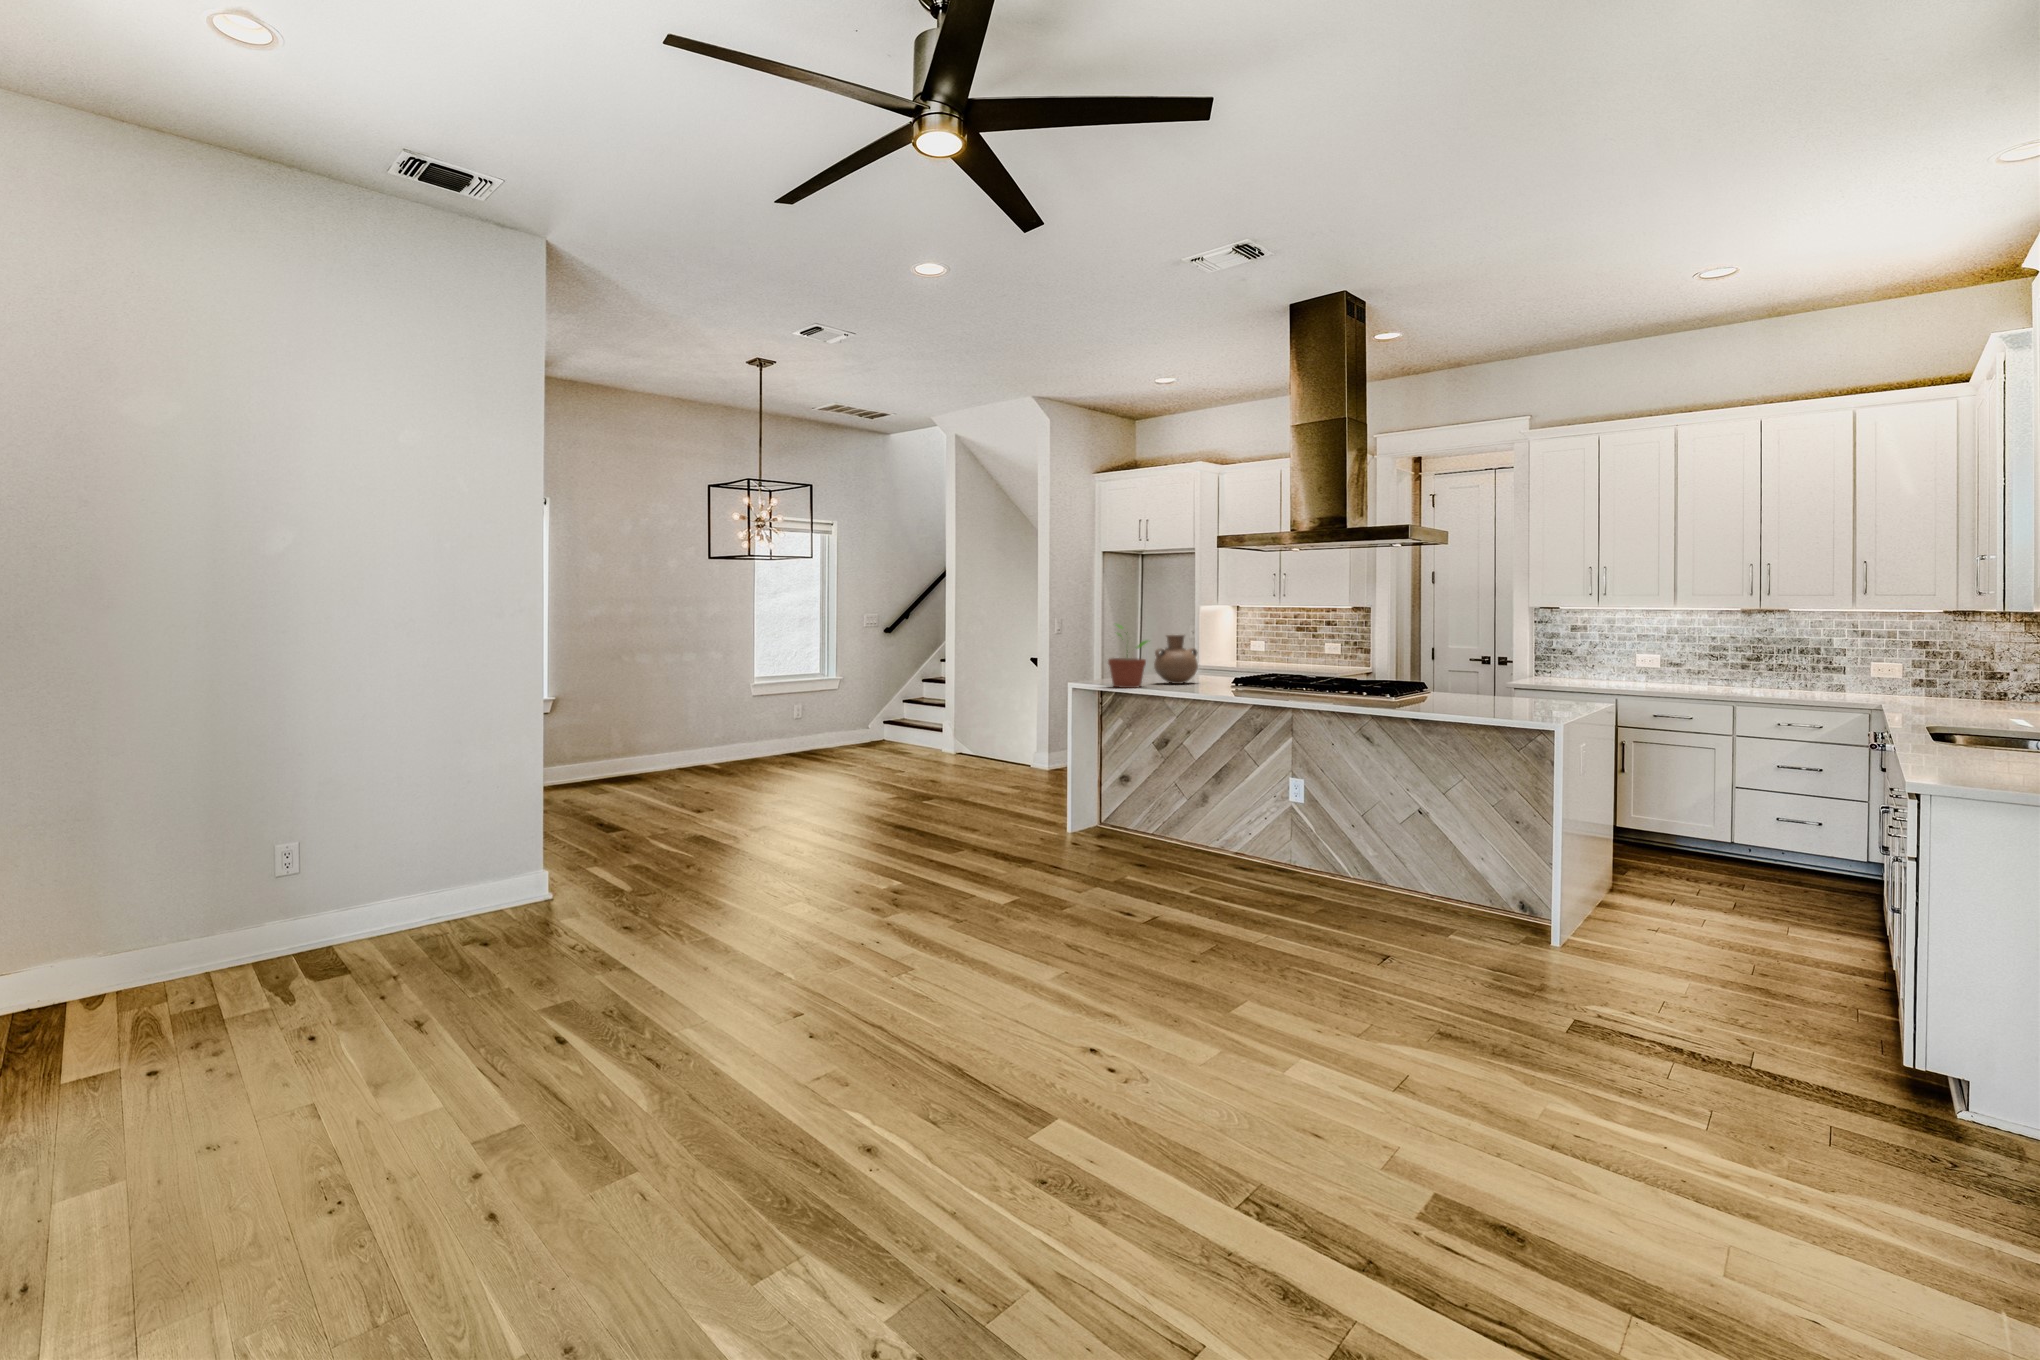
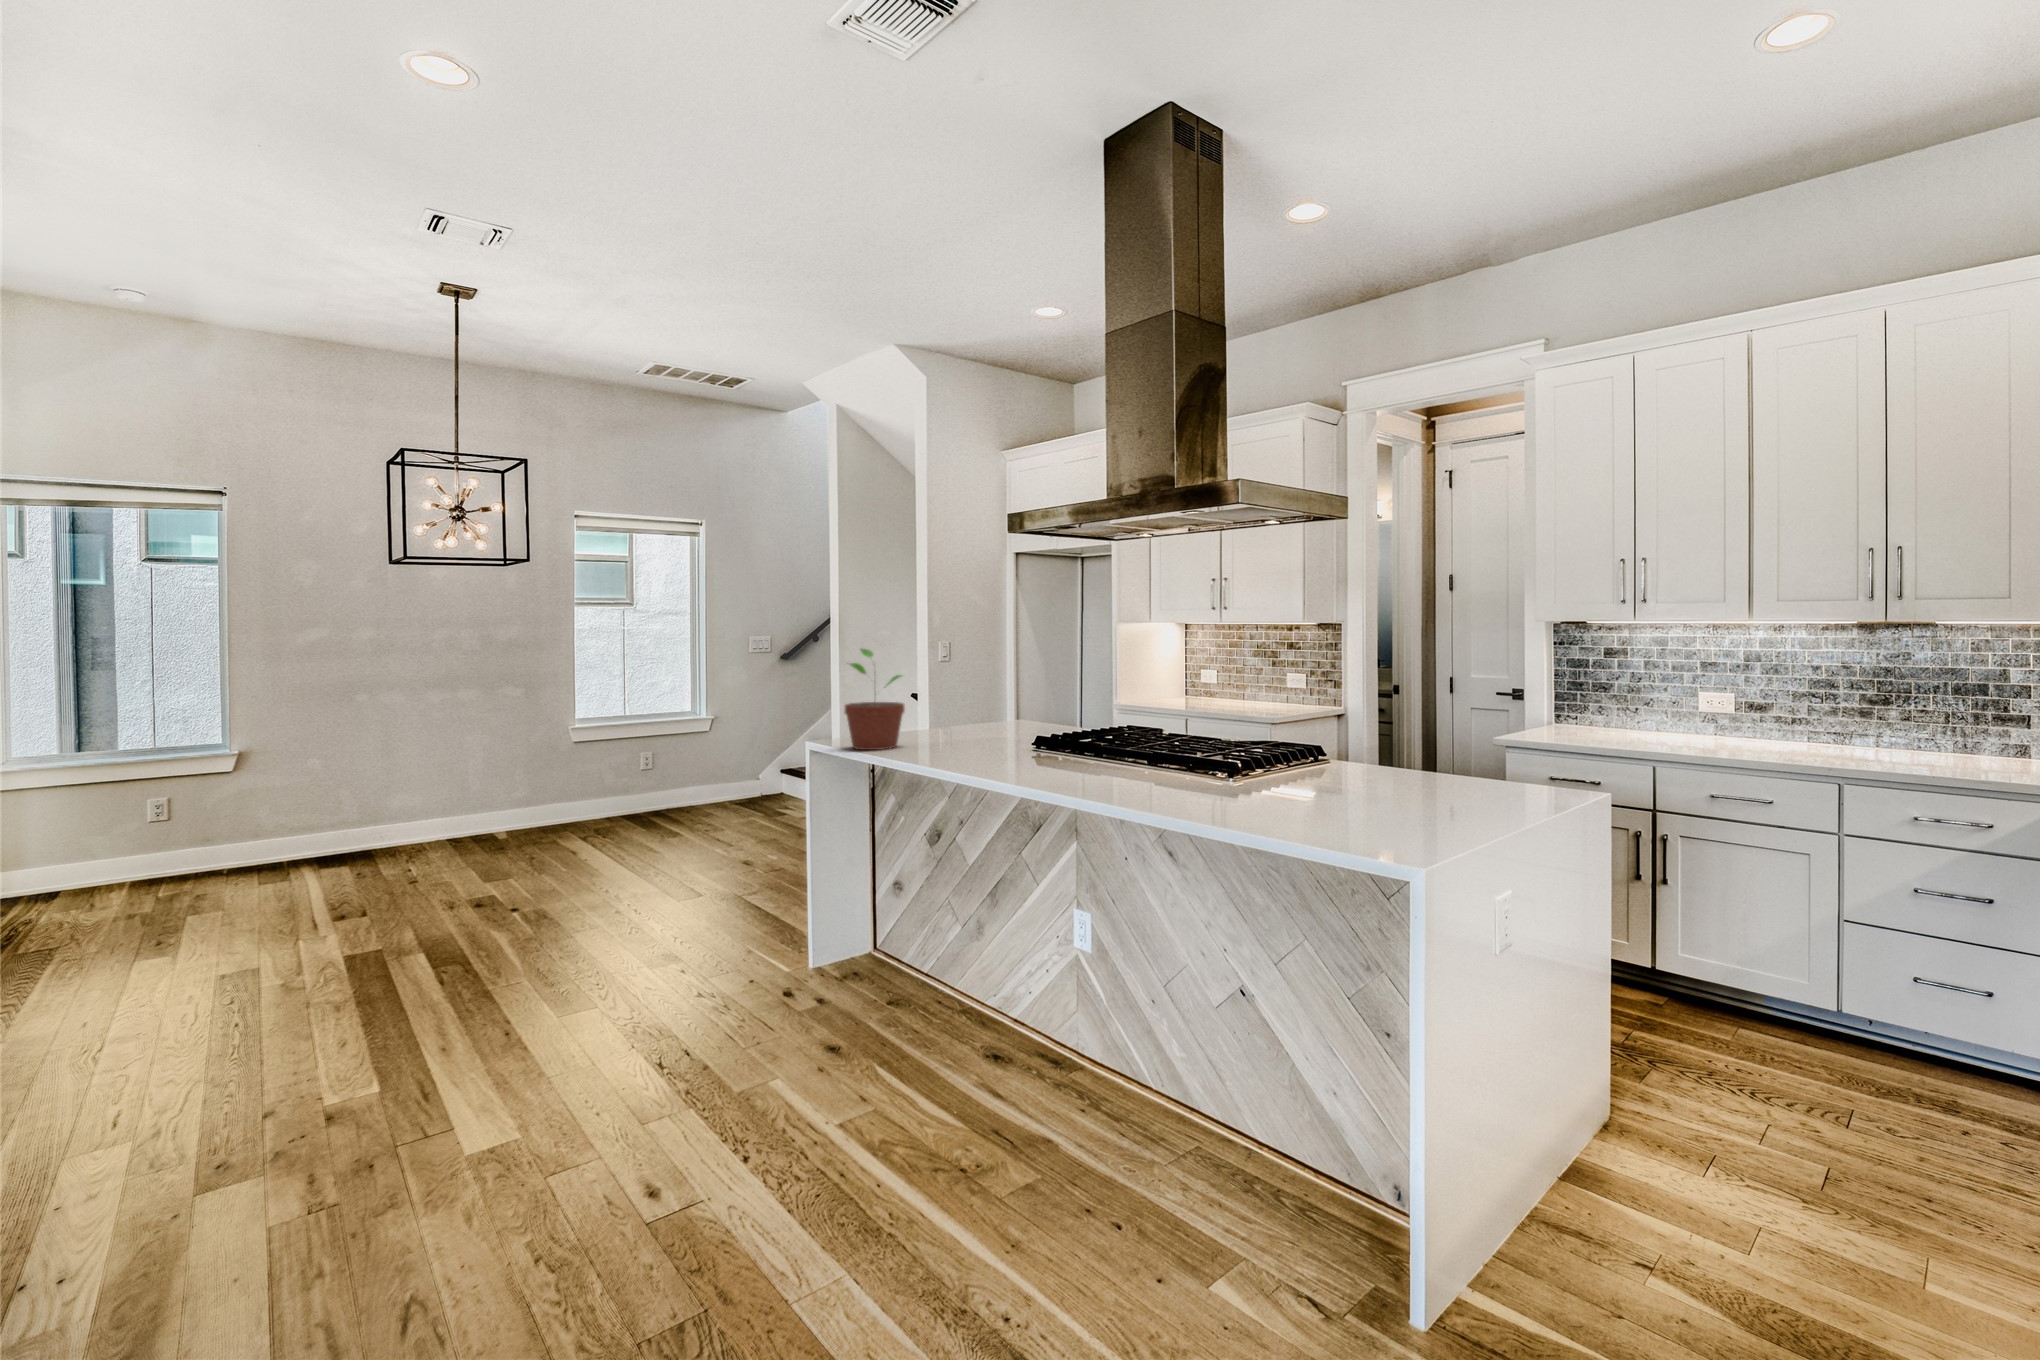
vase: present [1154,635,1198,684] -> none [936,664,1005,741]

